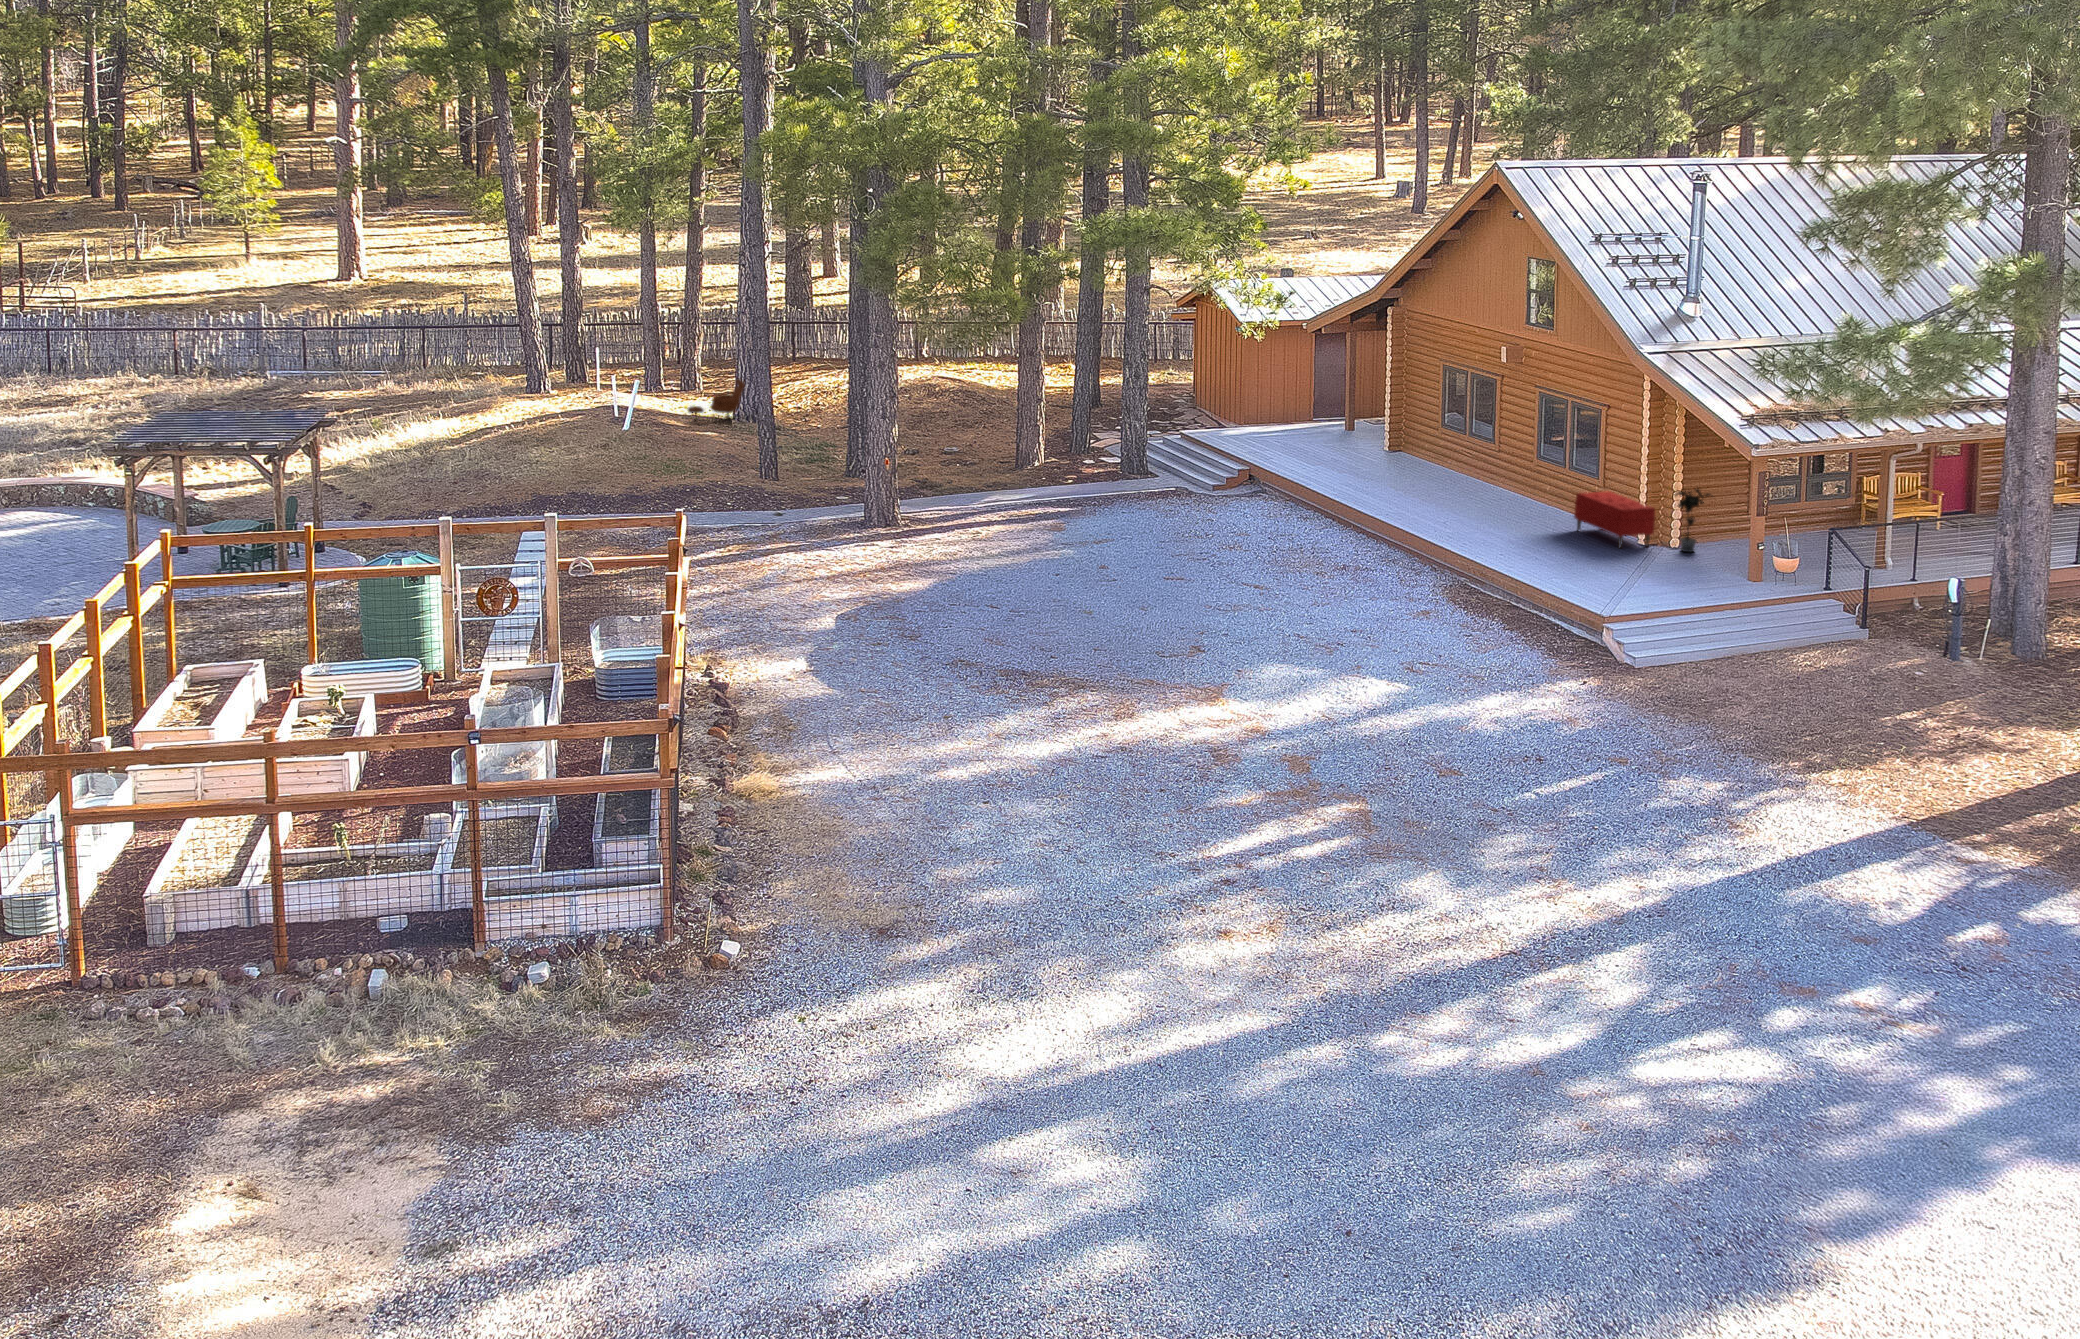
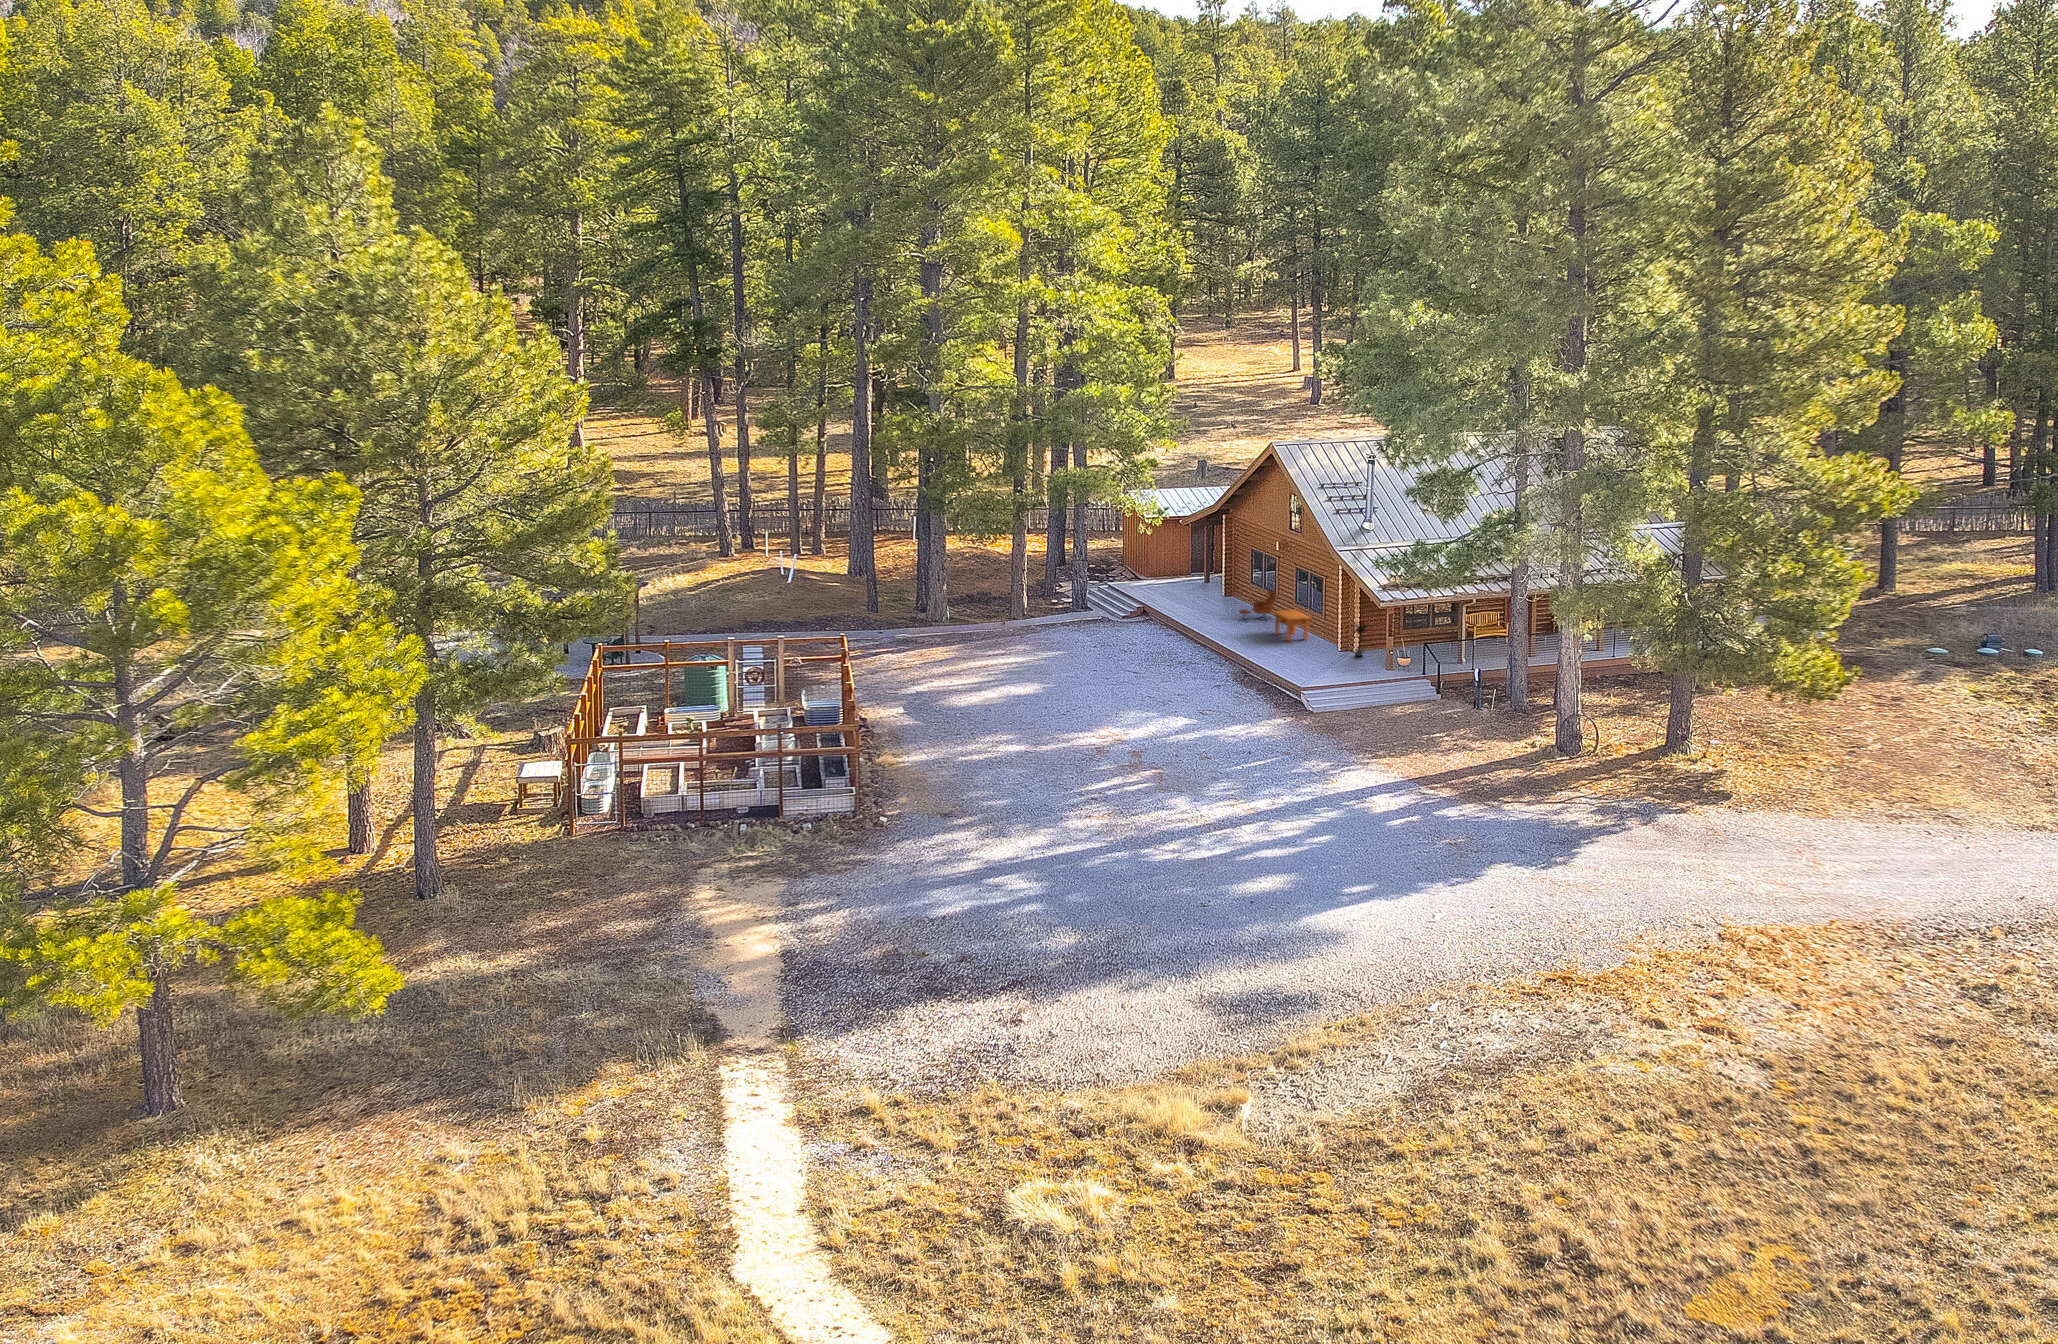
lounge chair: present [687,379,745,423] -> present [1239,591,1276,618]
side table: none [1508,469,1586,526] -> present [1274,609,1311,641]
bench: present [1574,492,1655,548] -> none [1305,623,1343,654]

